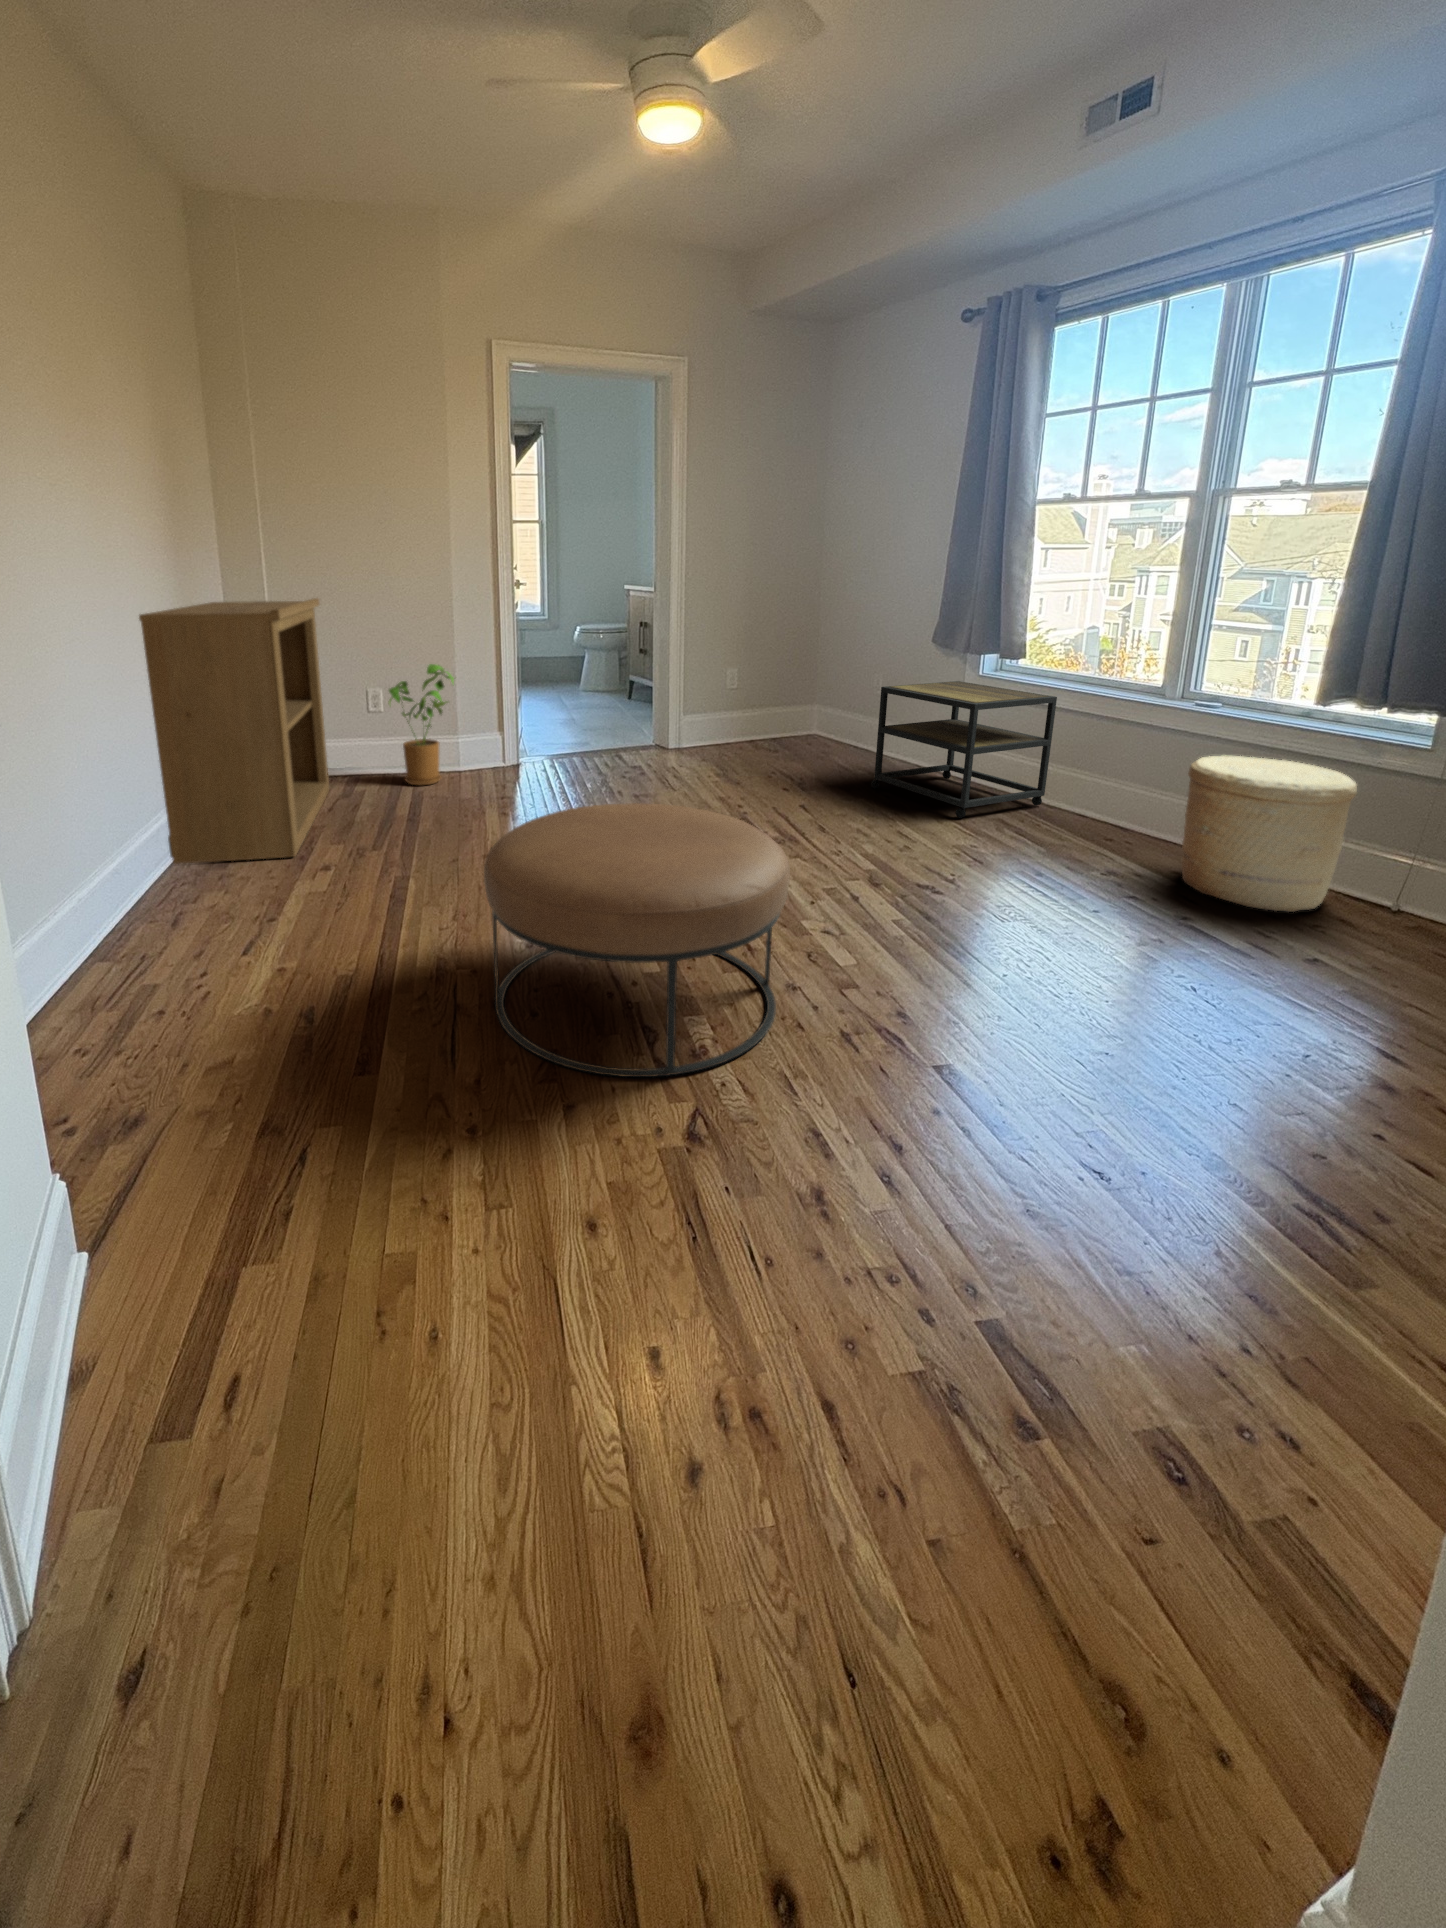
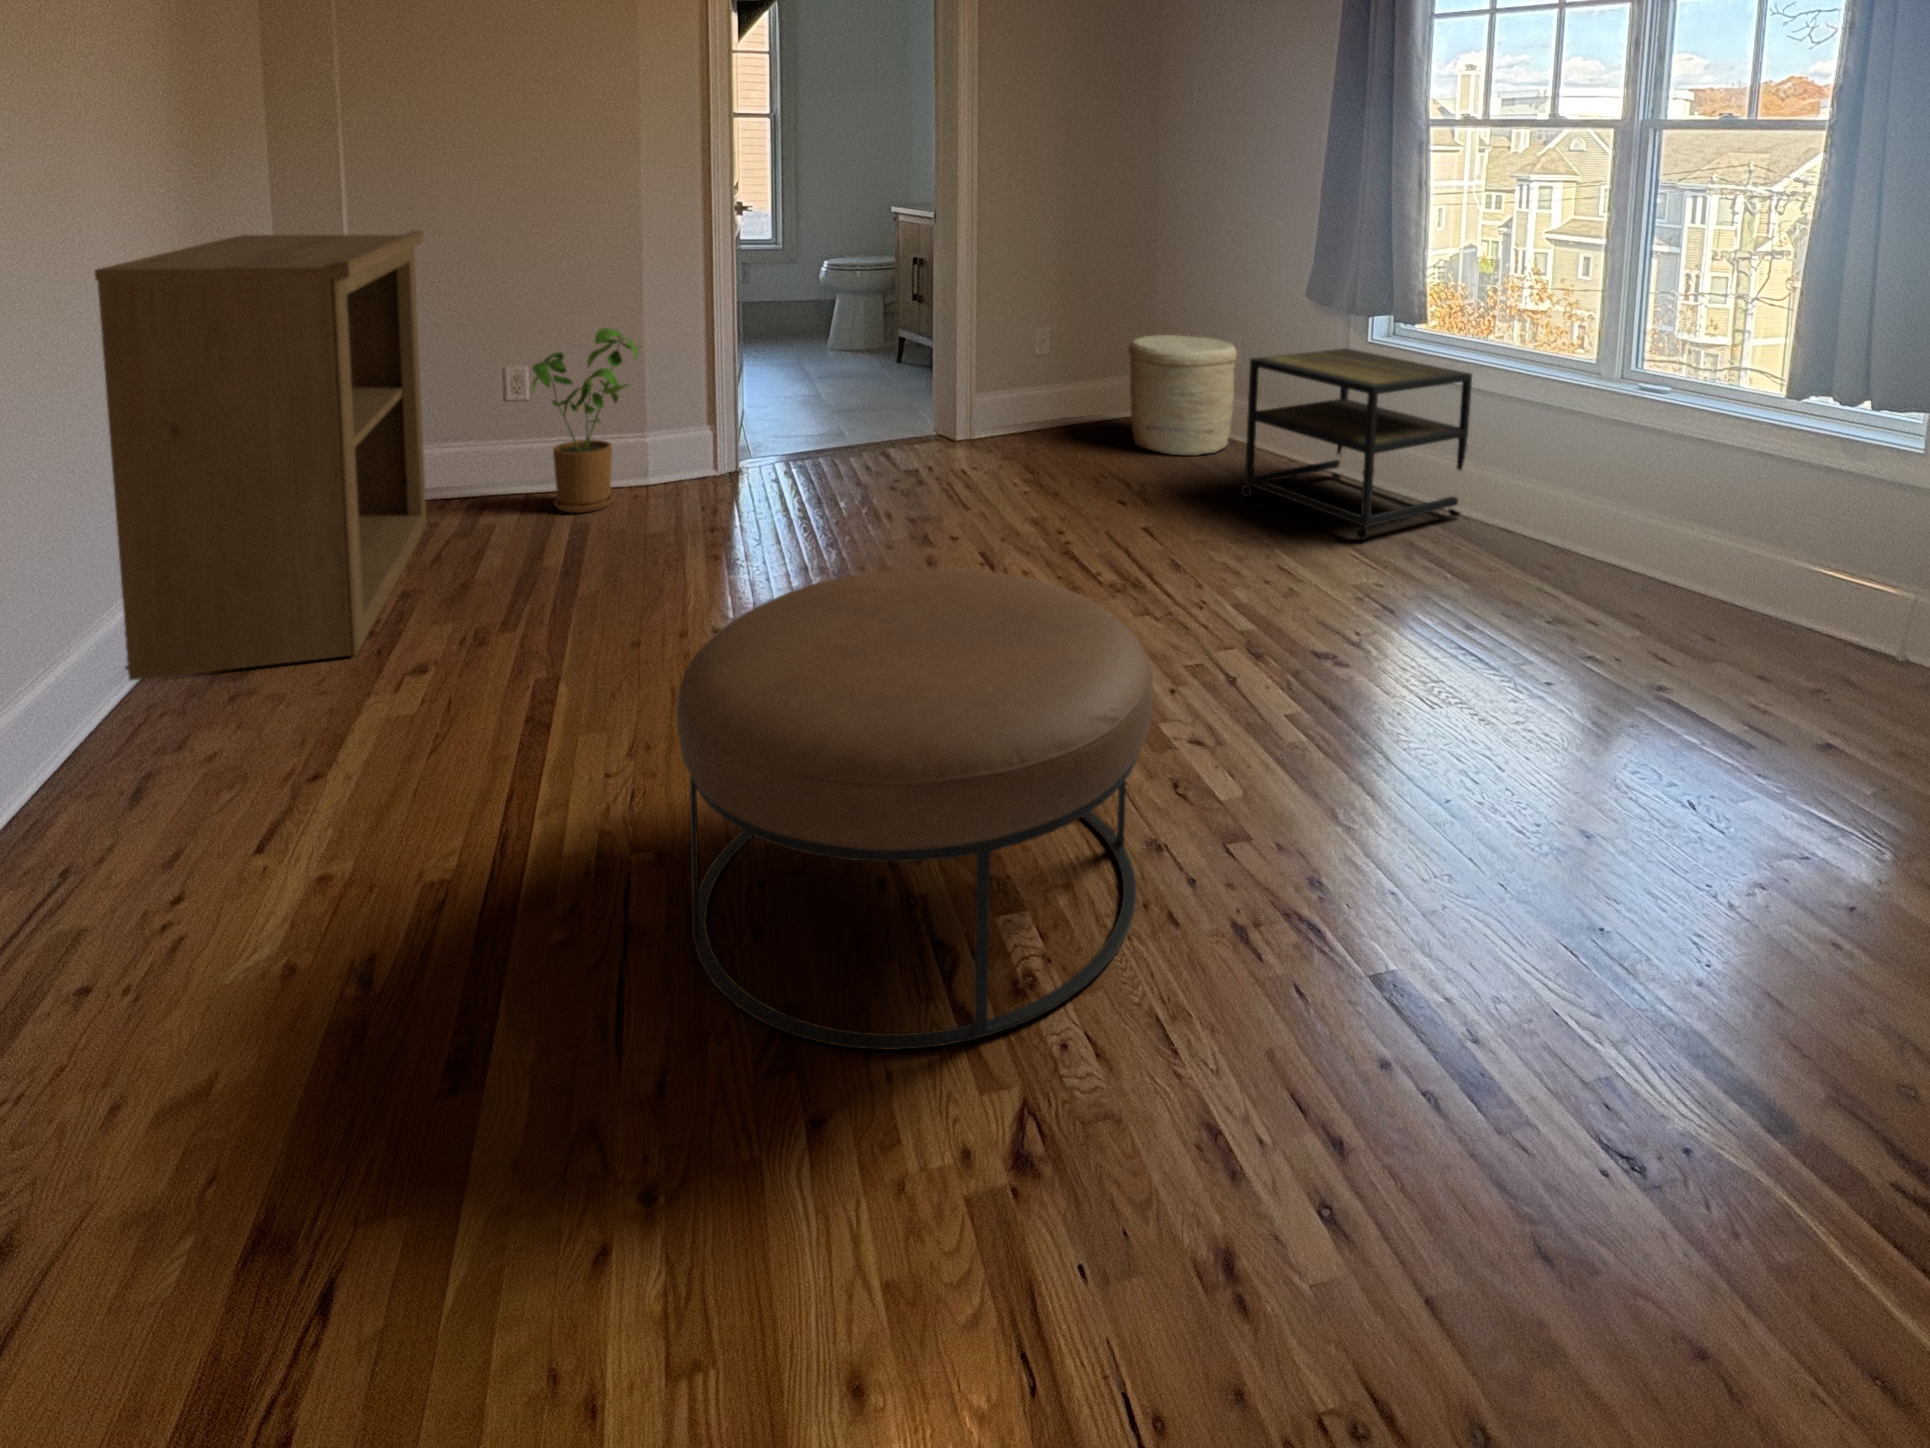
woven basket: present [1182,755,1357,912] -> present [1129,335,1237,455]

